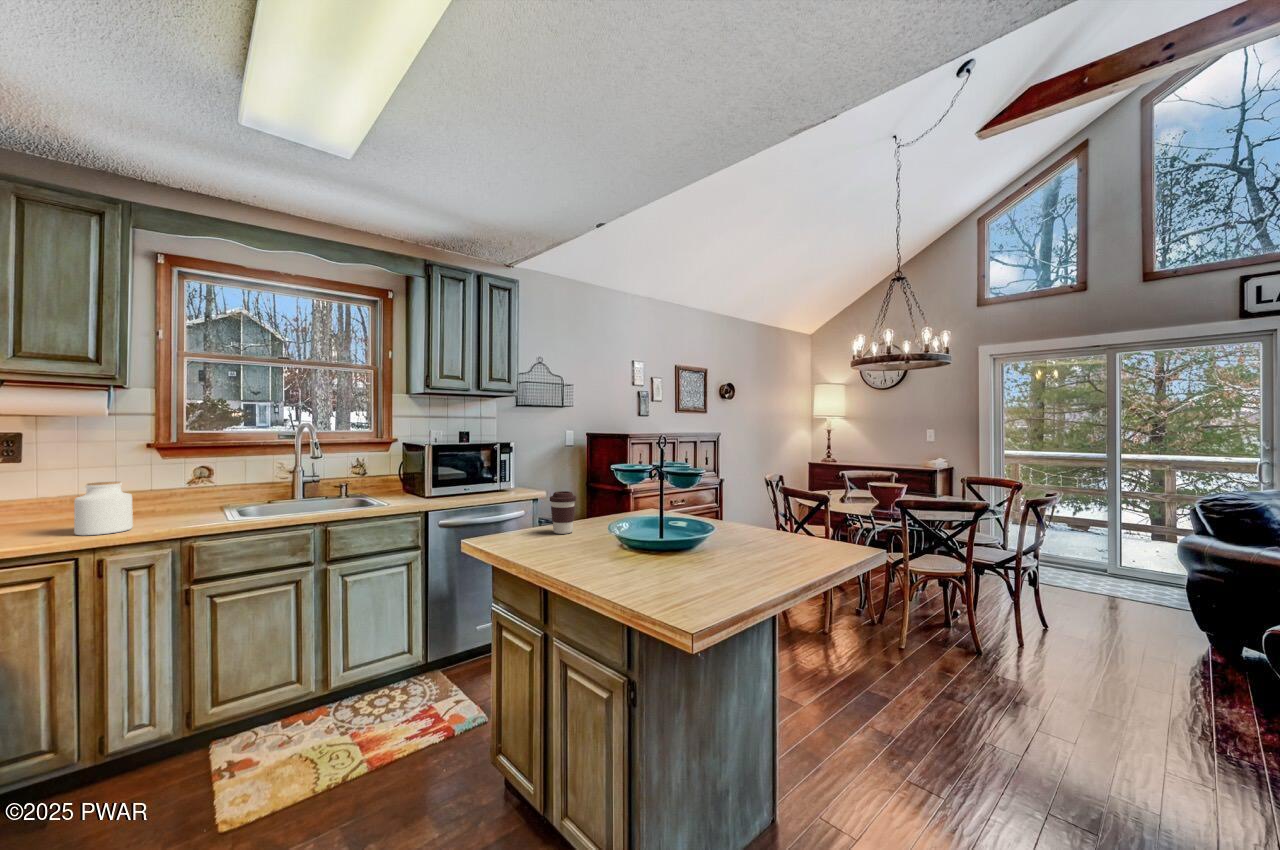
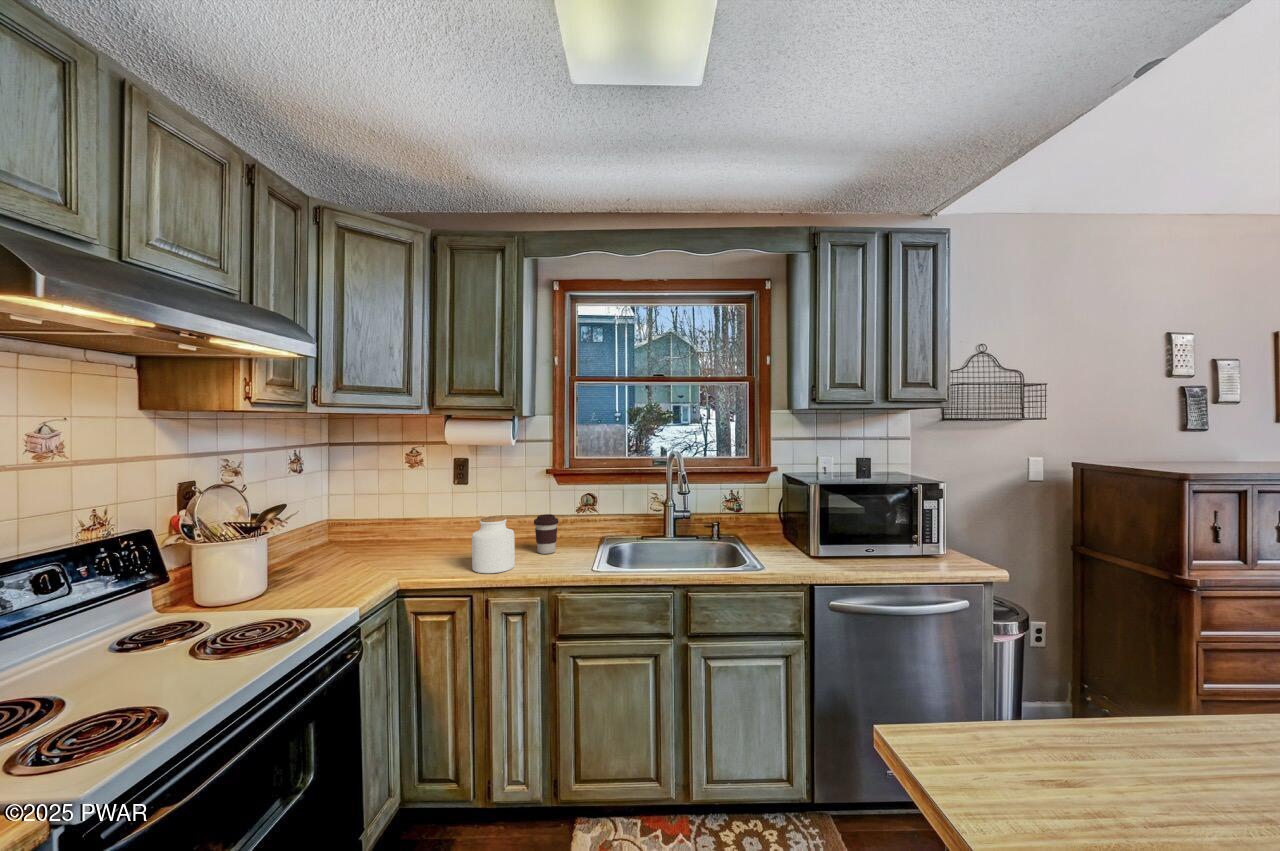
coffee cup: present [550,491,576,534] -> present [534,514,558,554]

